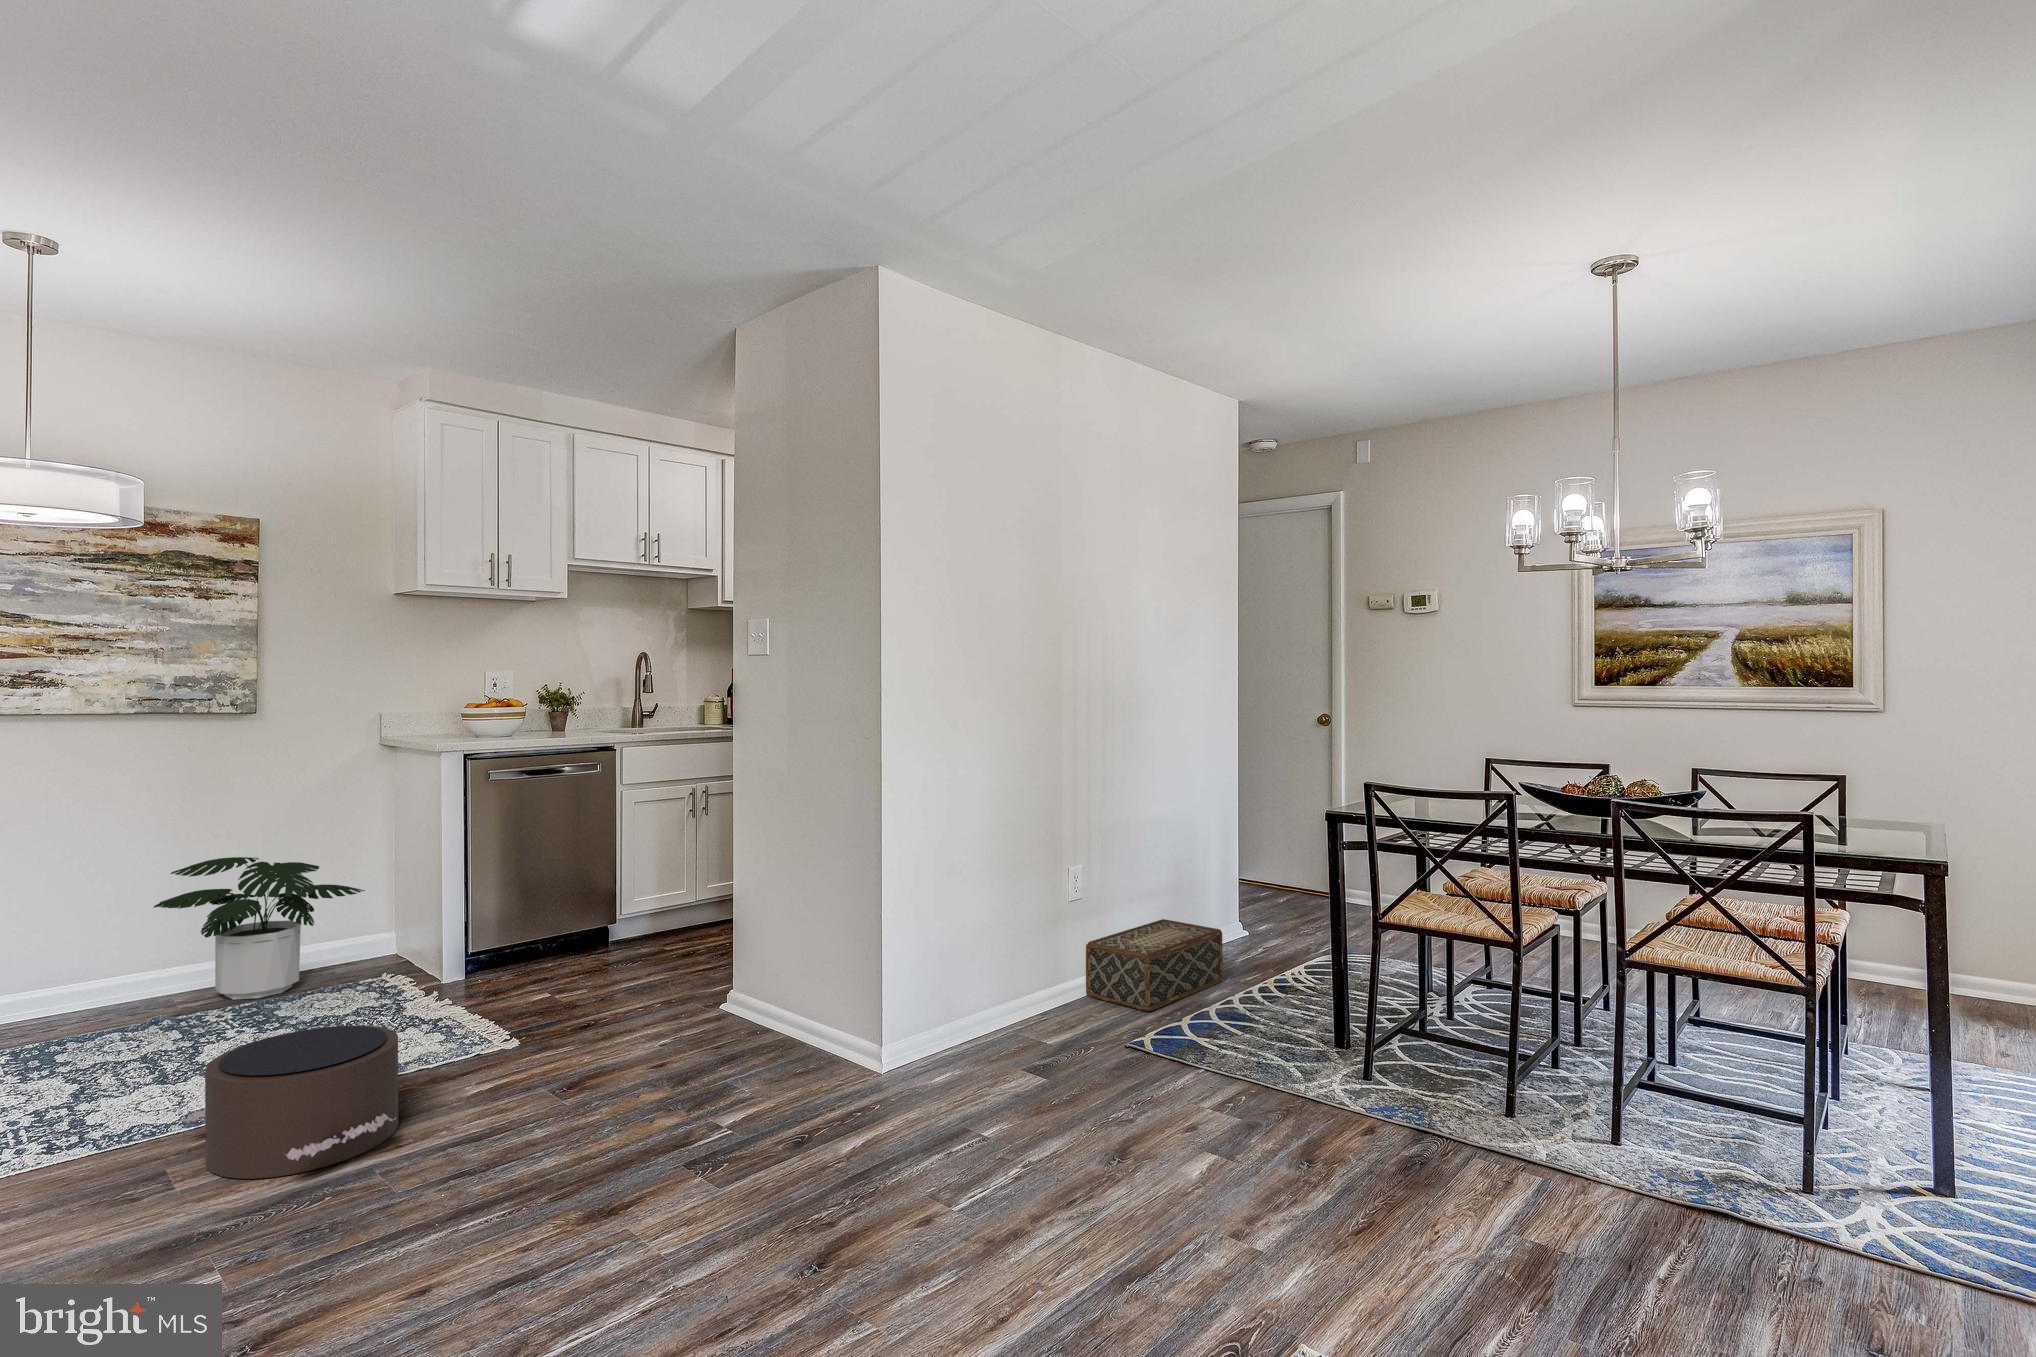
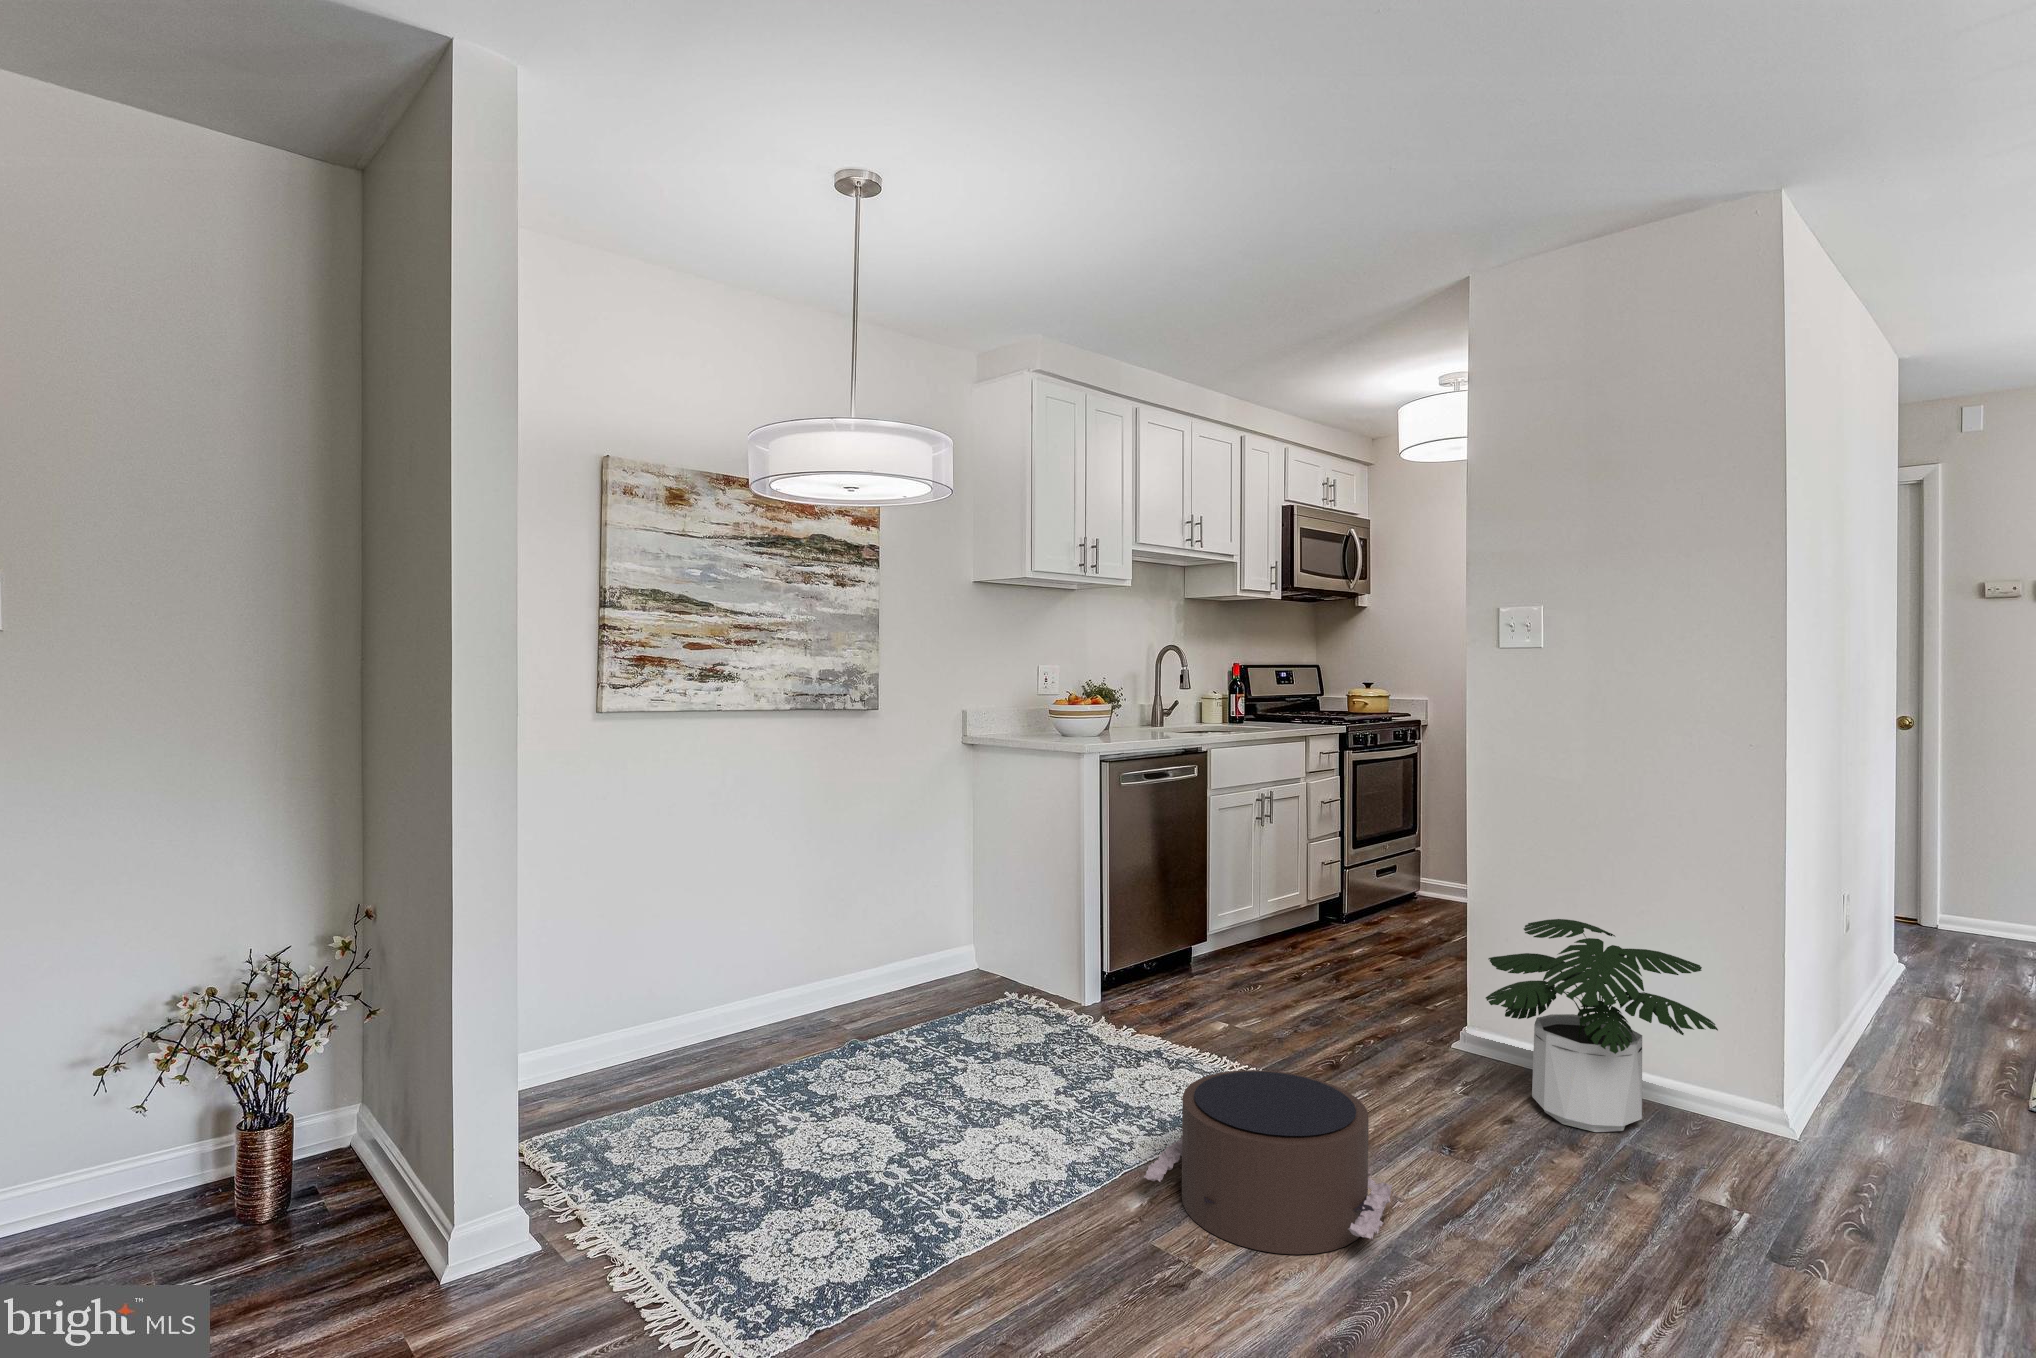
potted plant: present [154,857,365,1000] -> present [1486,919,1718,1132]
woven basket: present [1086,919,1223,1011] -> none [1861,958,1992,1070]

